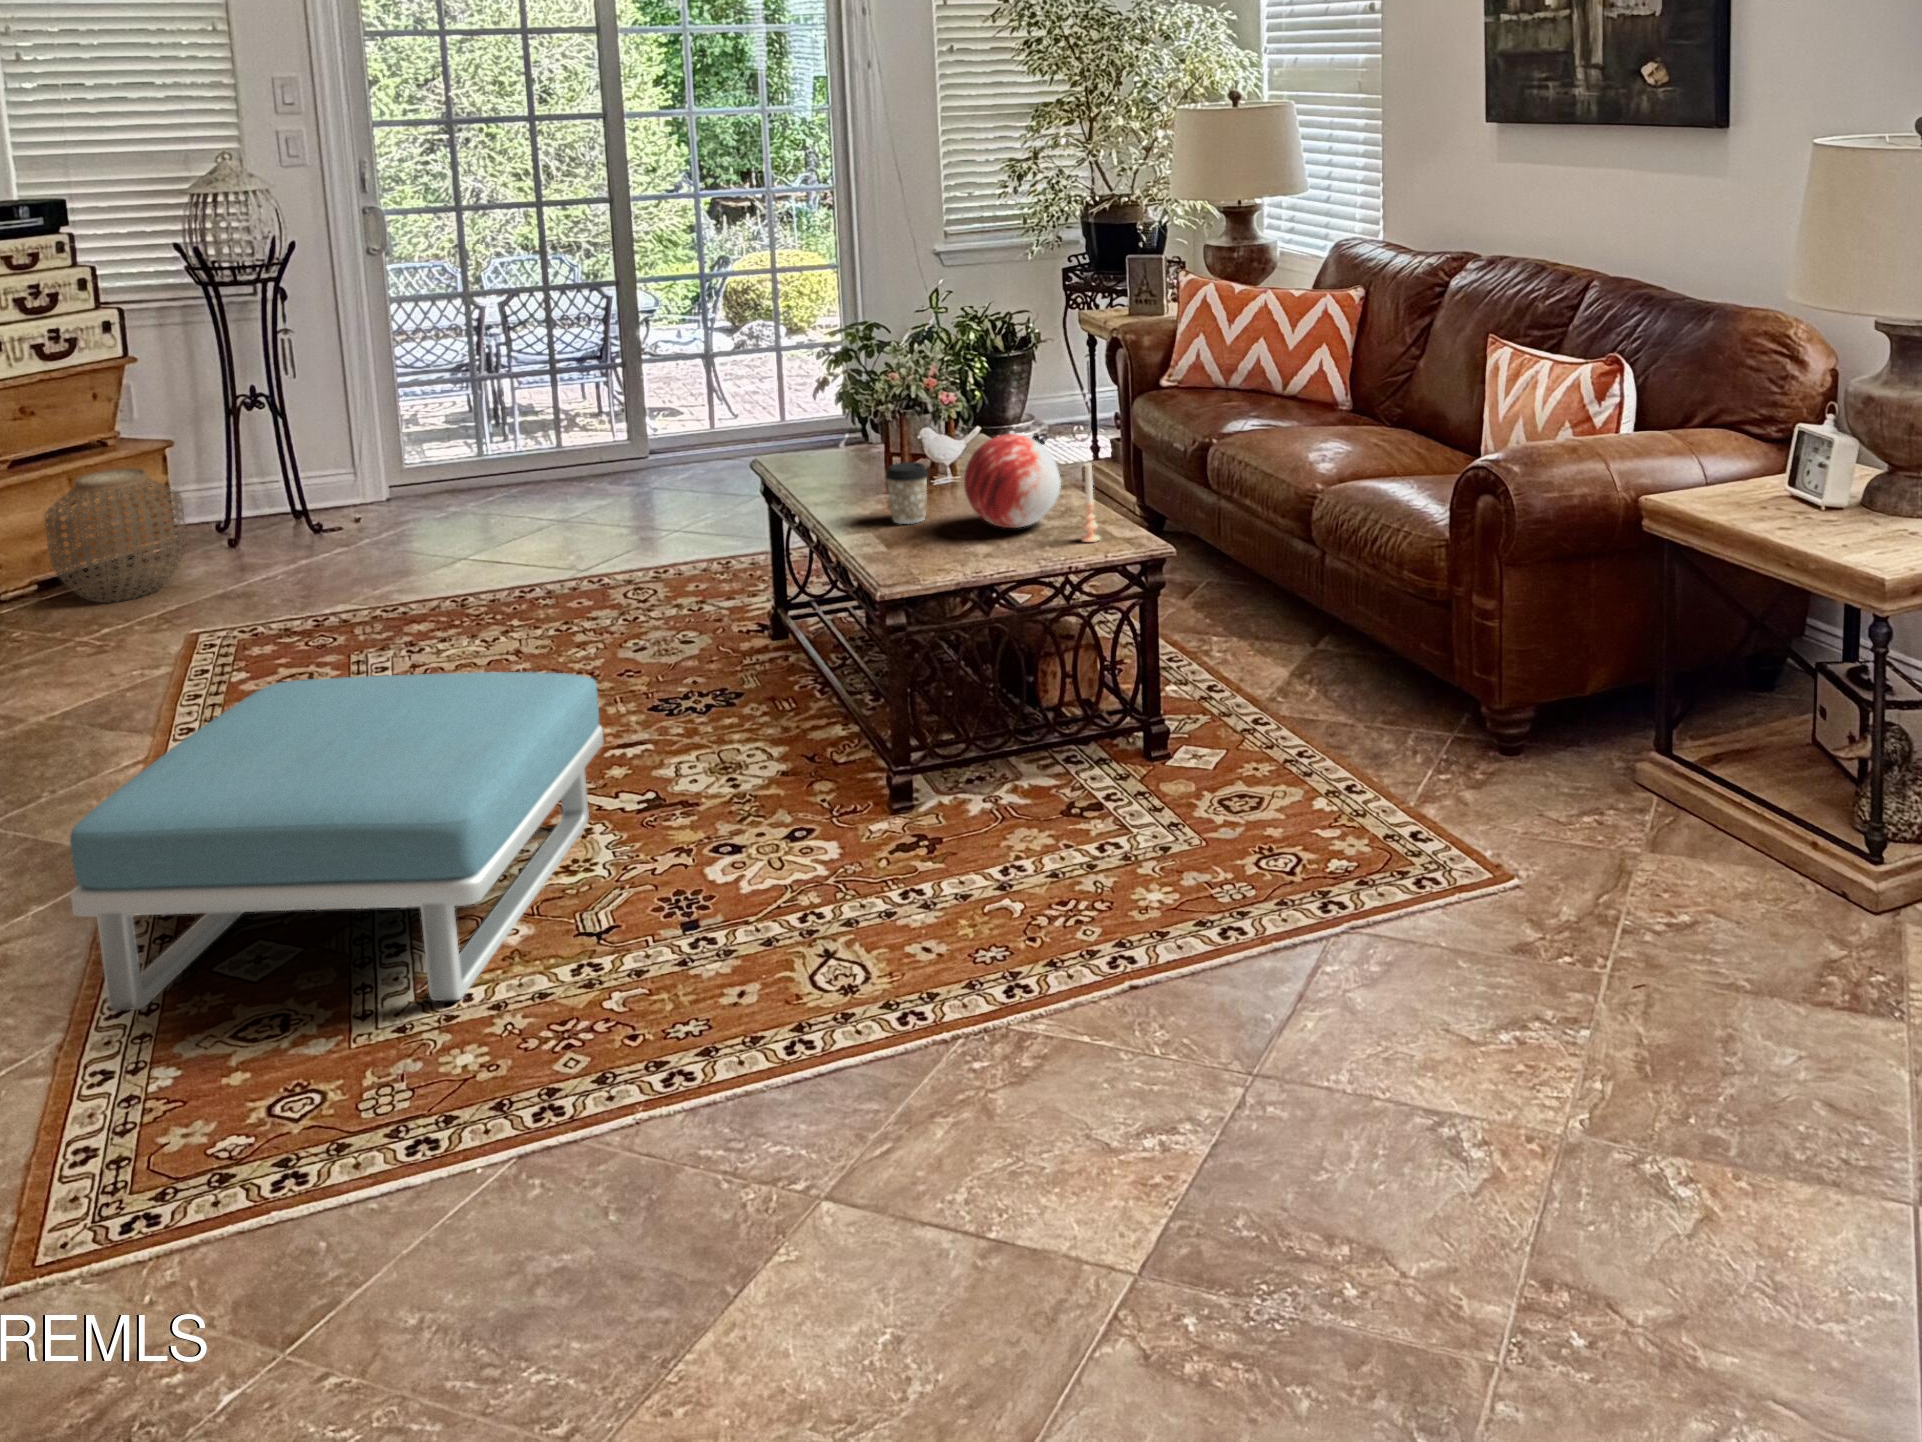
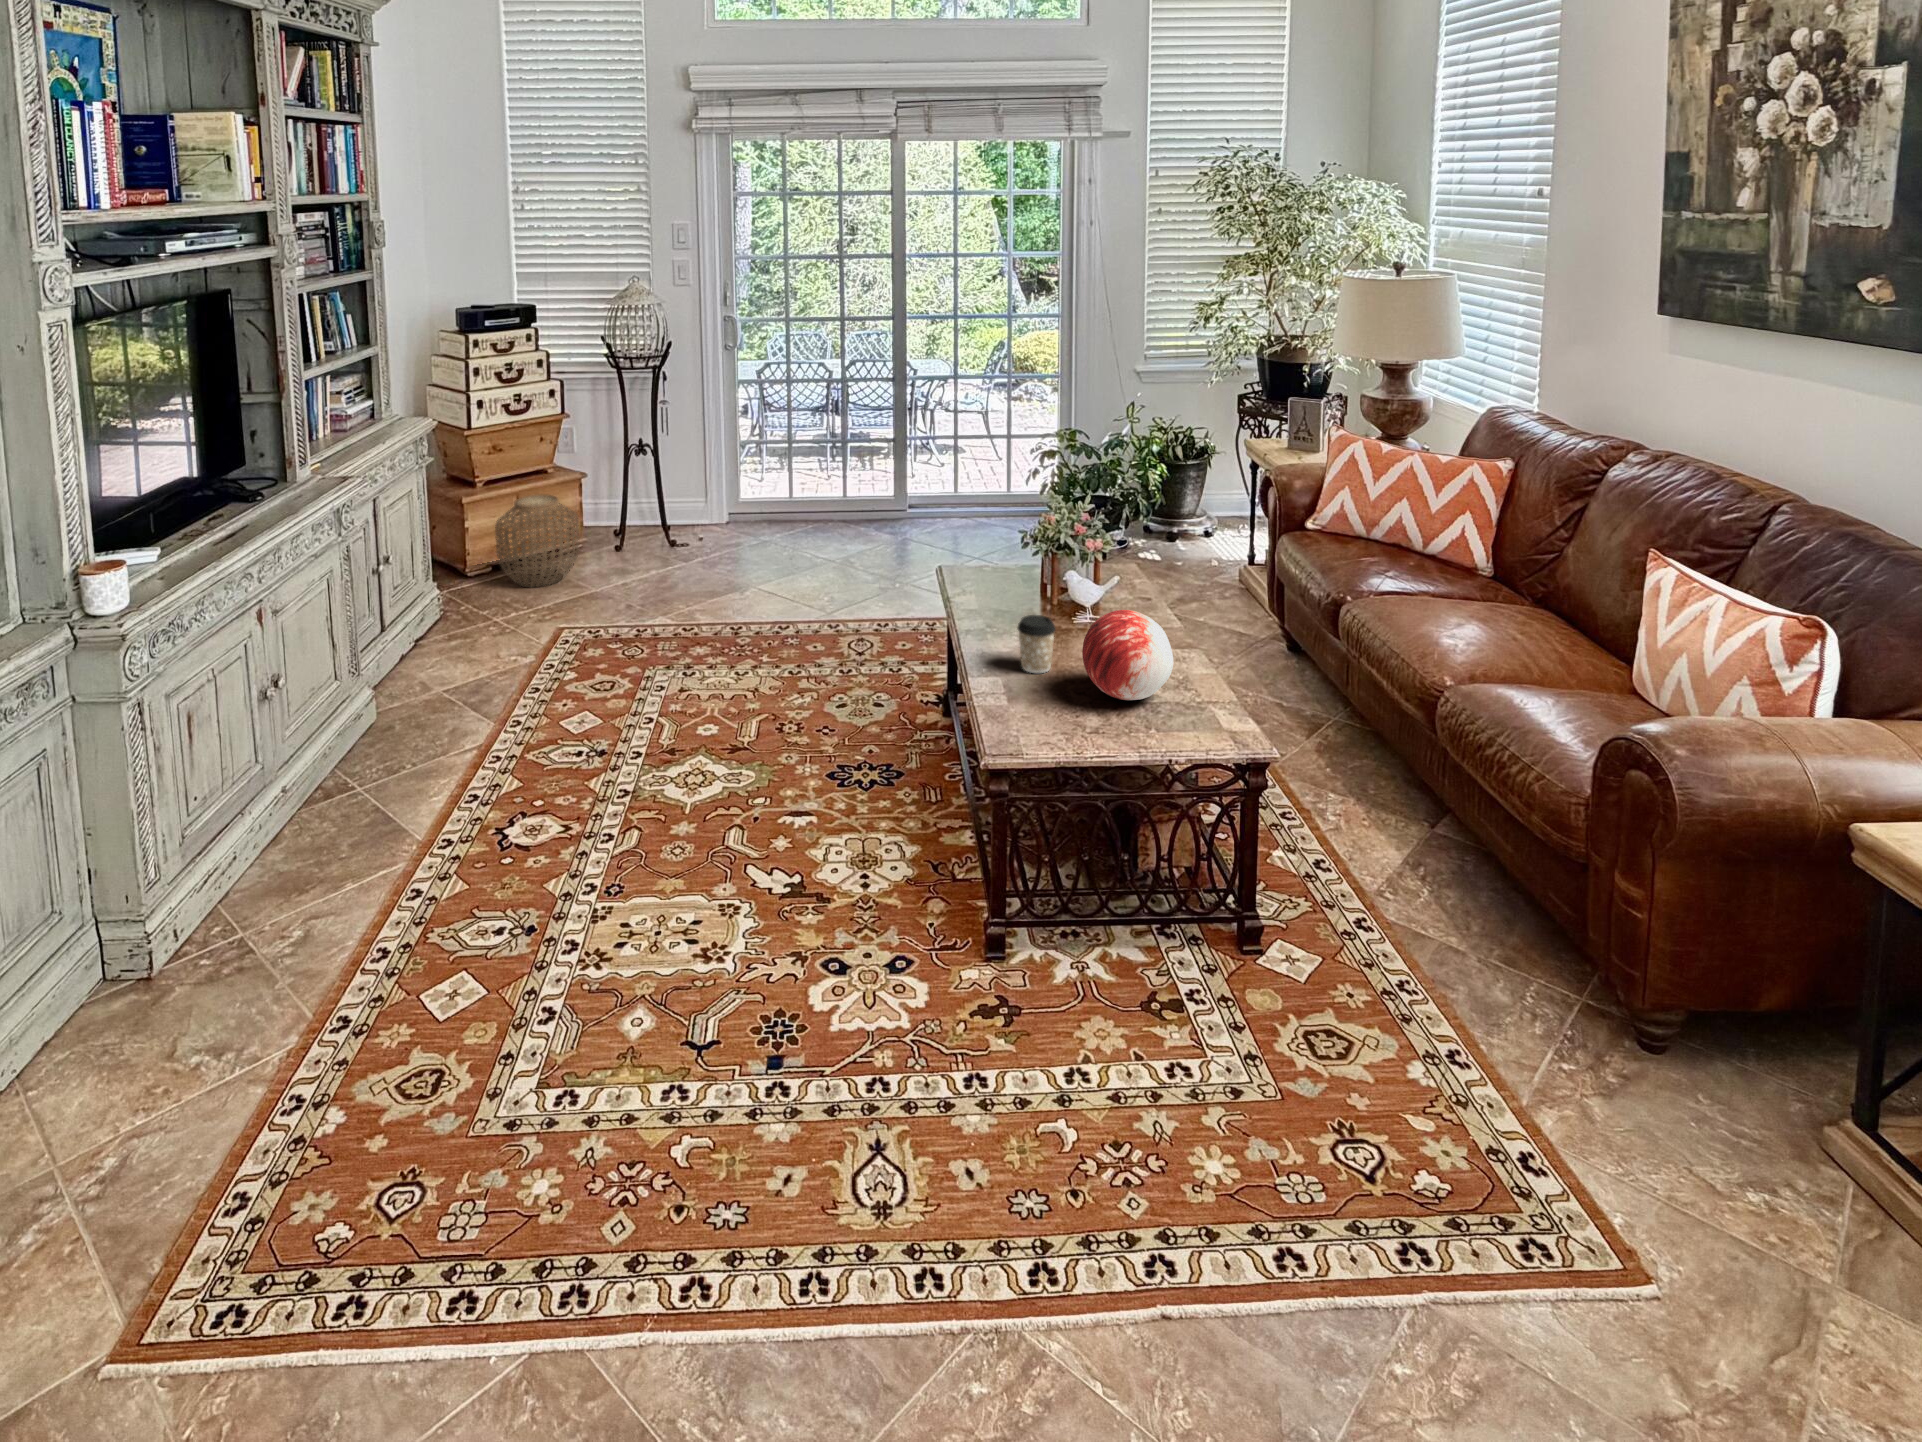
candle: present [1081,462,1100,542] -> none [1184,658,1204,735]
footstool: present [70,672,603,1010] -> none [329,733,755,1092]

